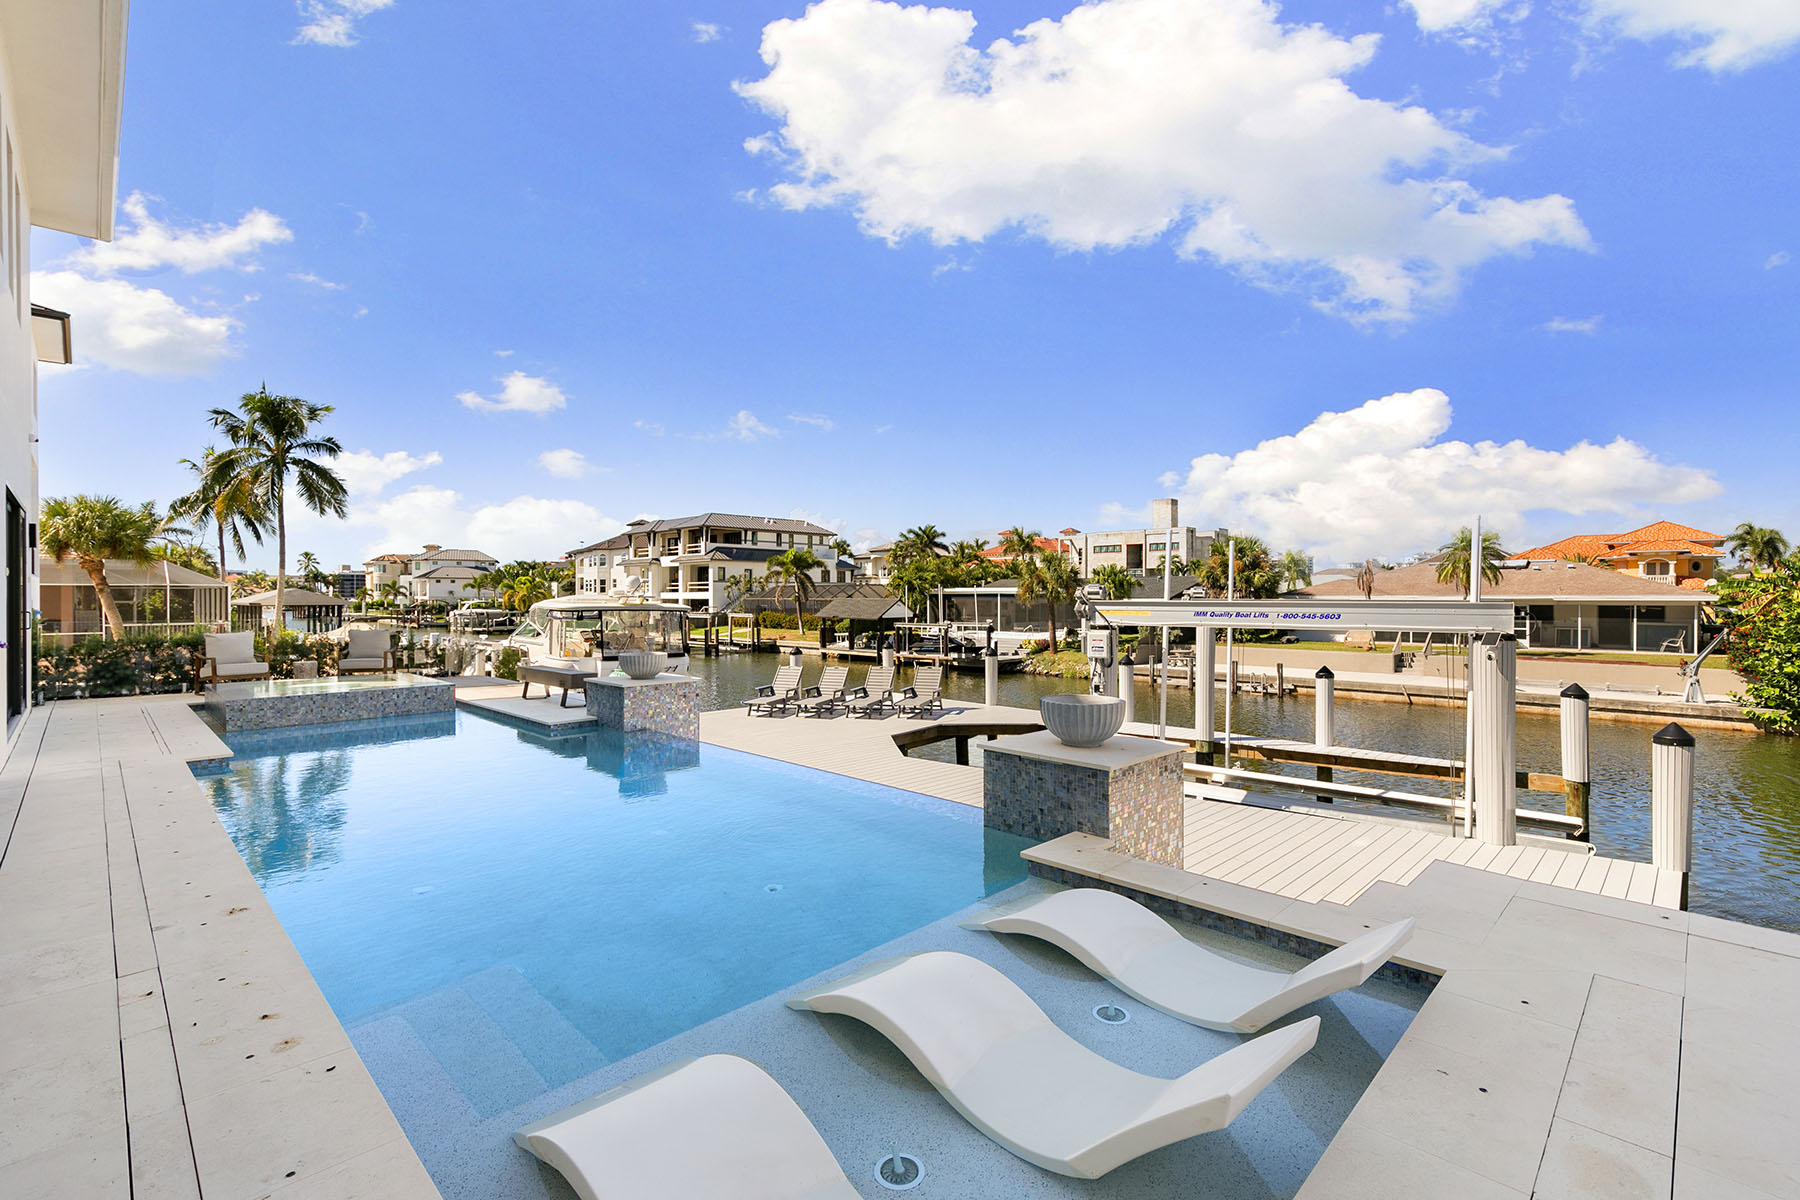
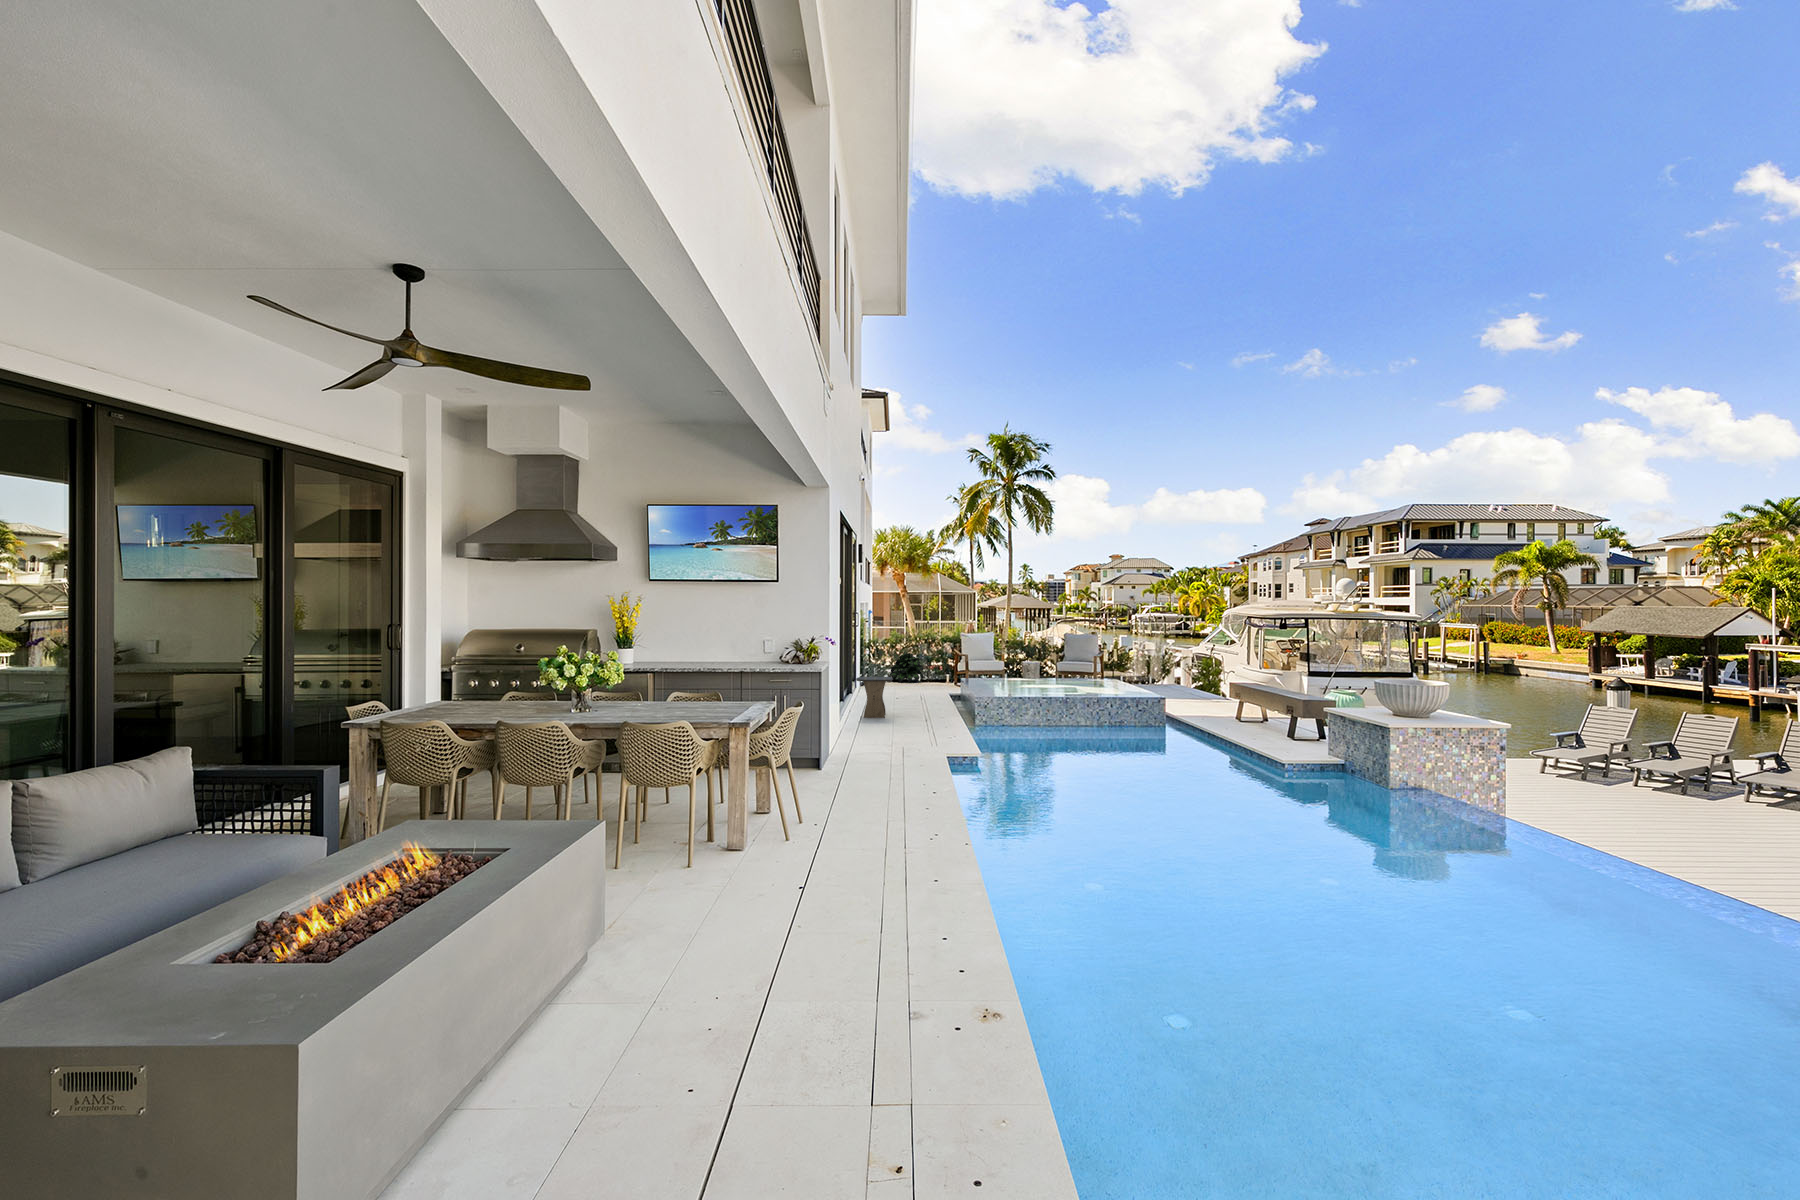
stool: none [28,685,93,737] -> present [856,677,893,718]

